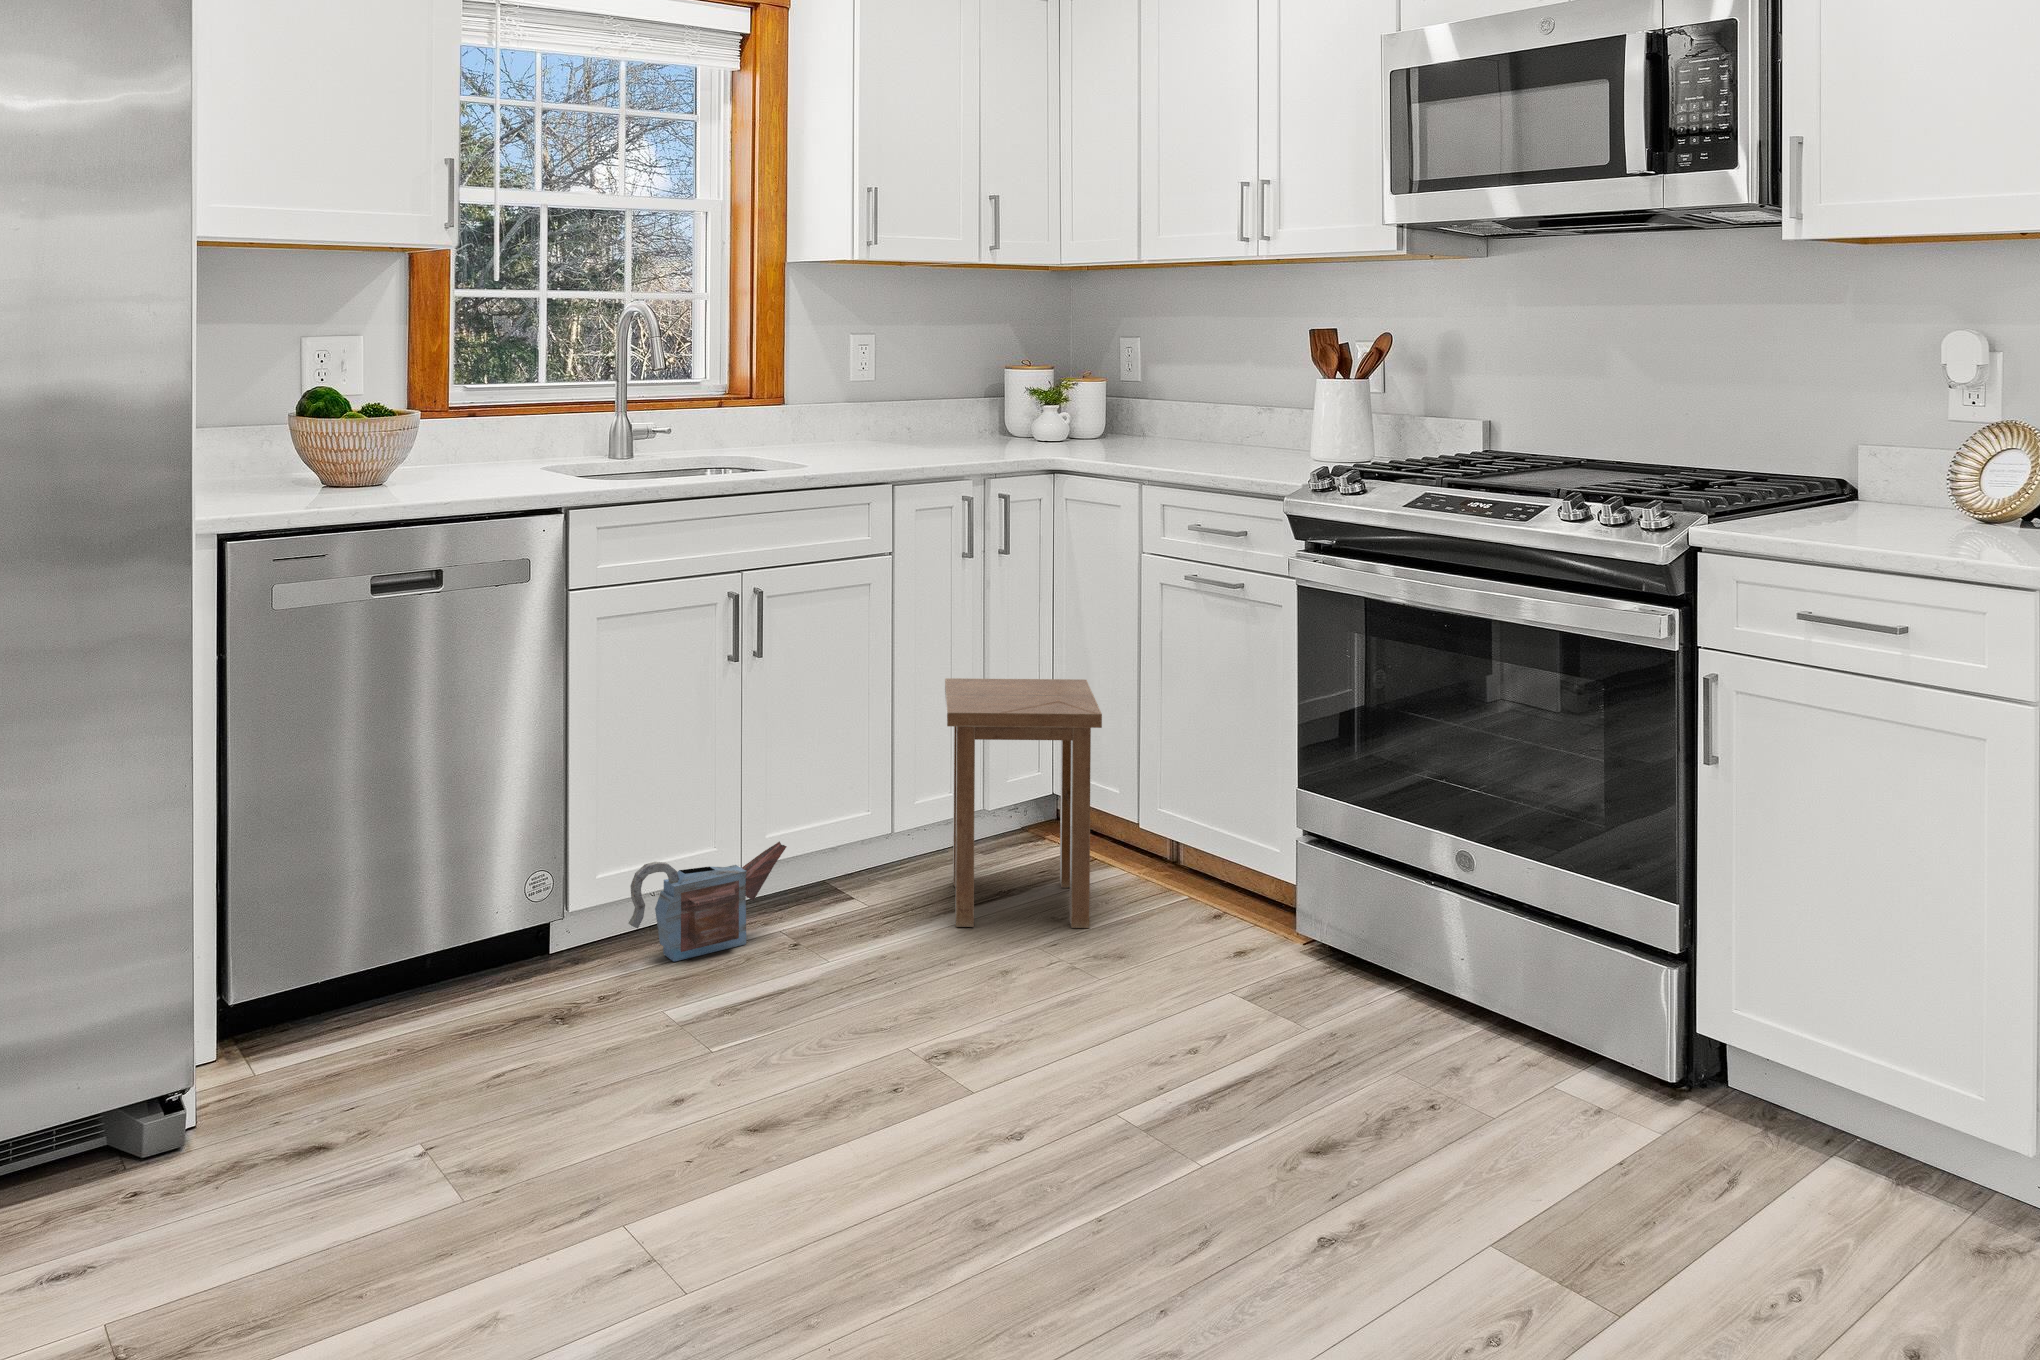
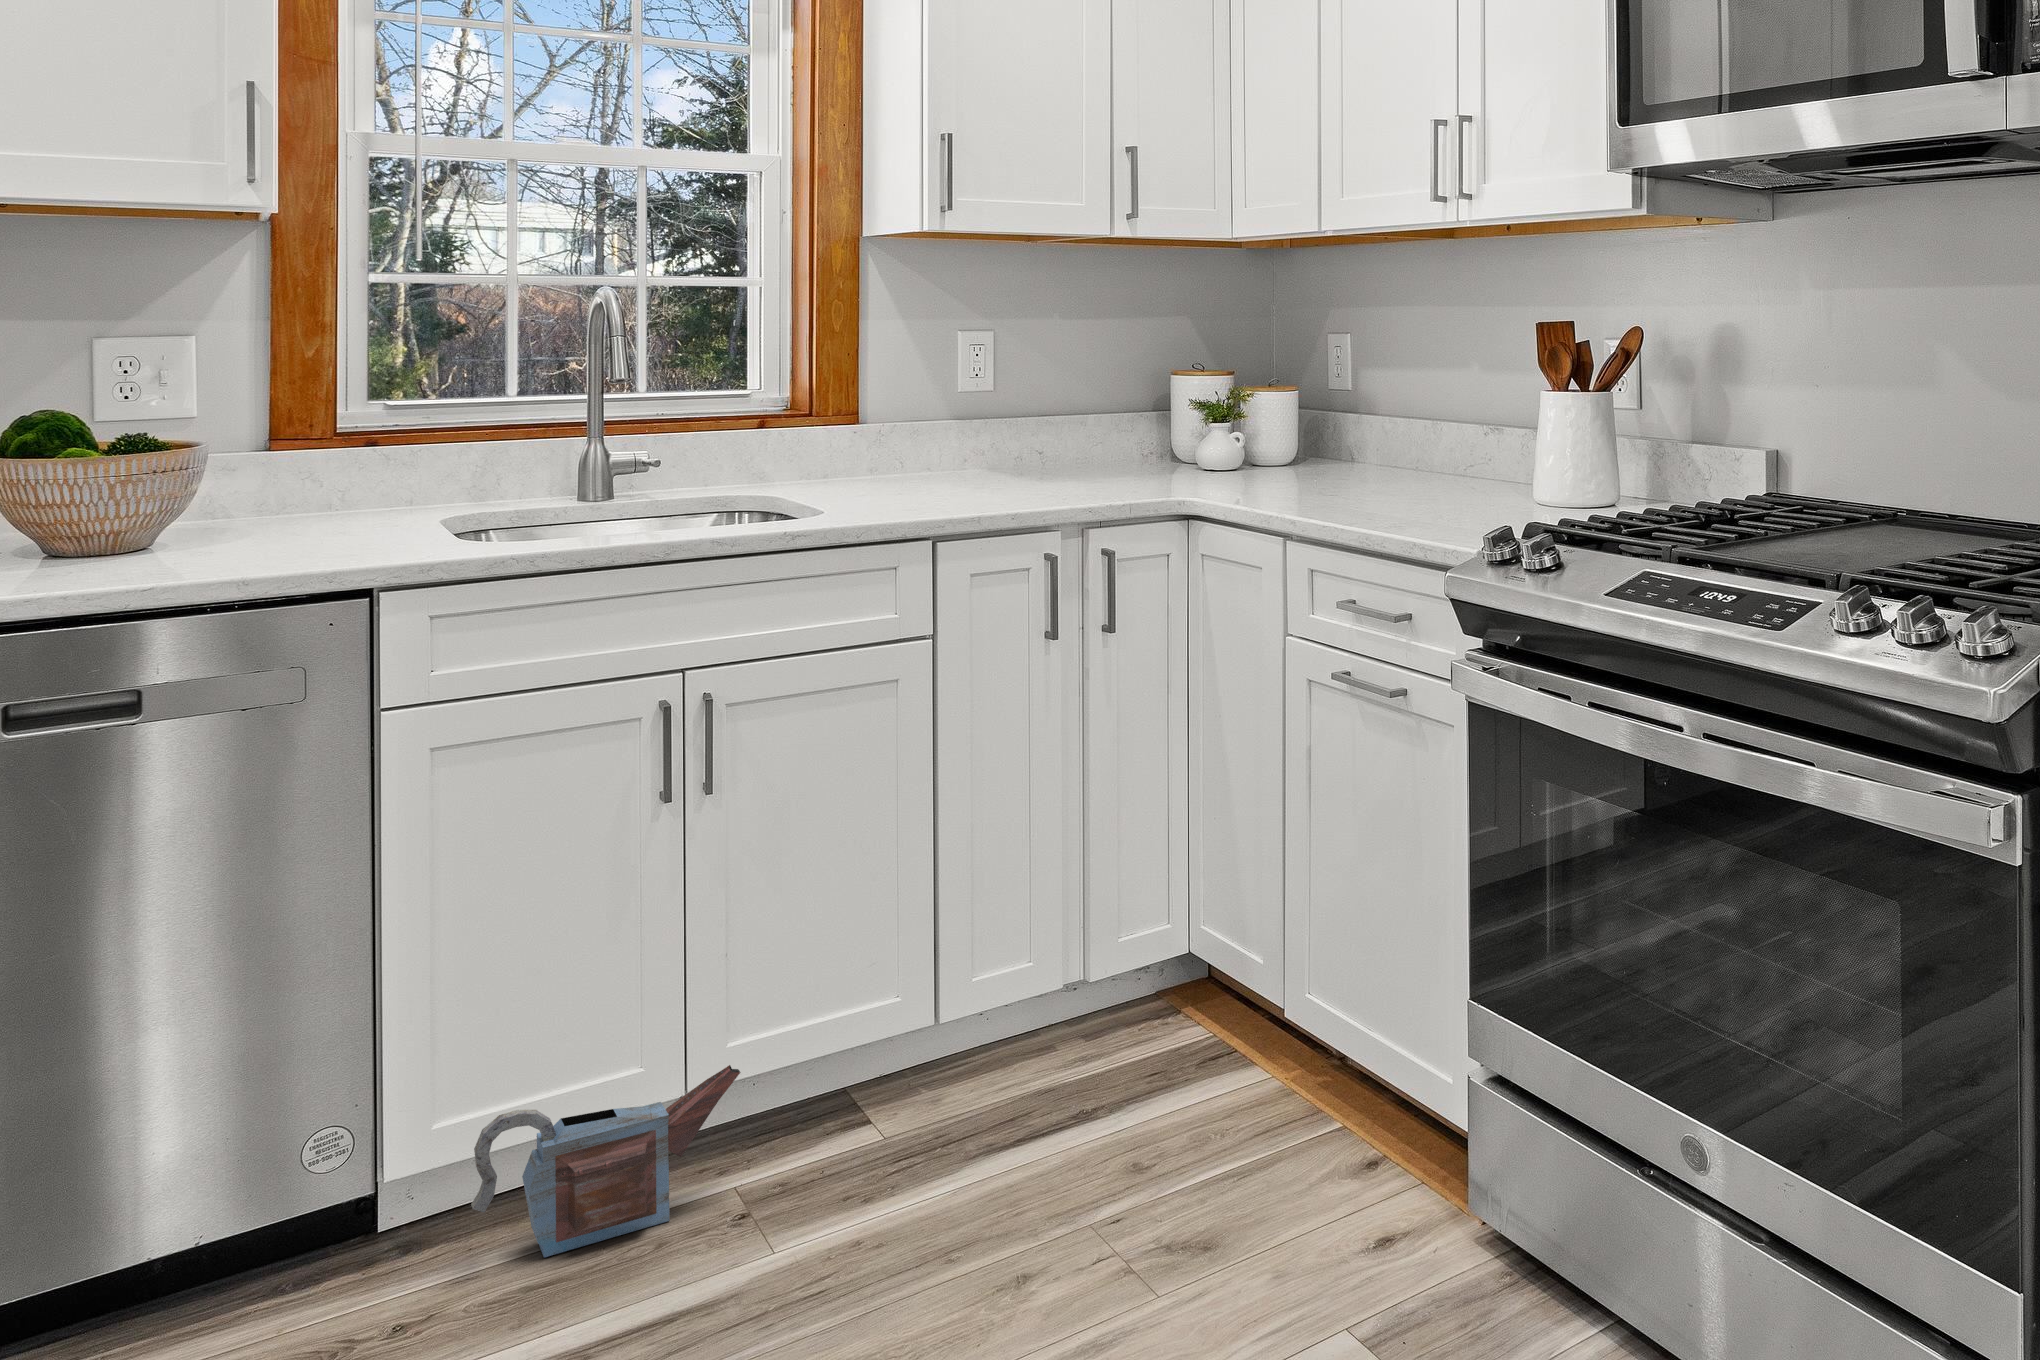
stool: present [945,678,1102,928] -> none [969,812,1208,1191]

